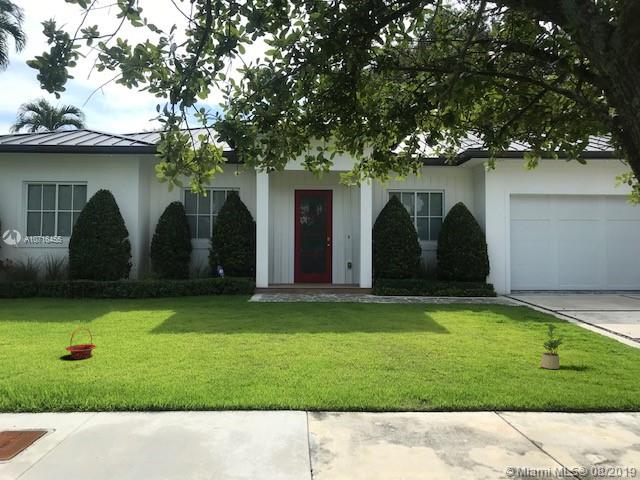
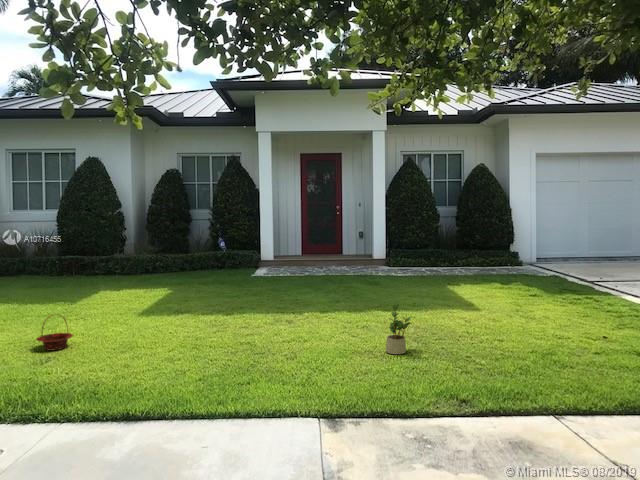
potted plant: present [541,324,564,369] -> present [386,302,412,354]

